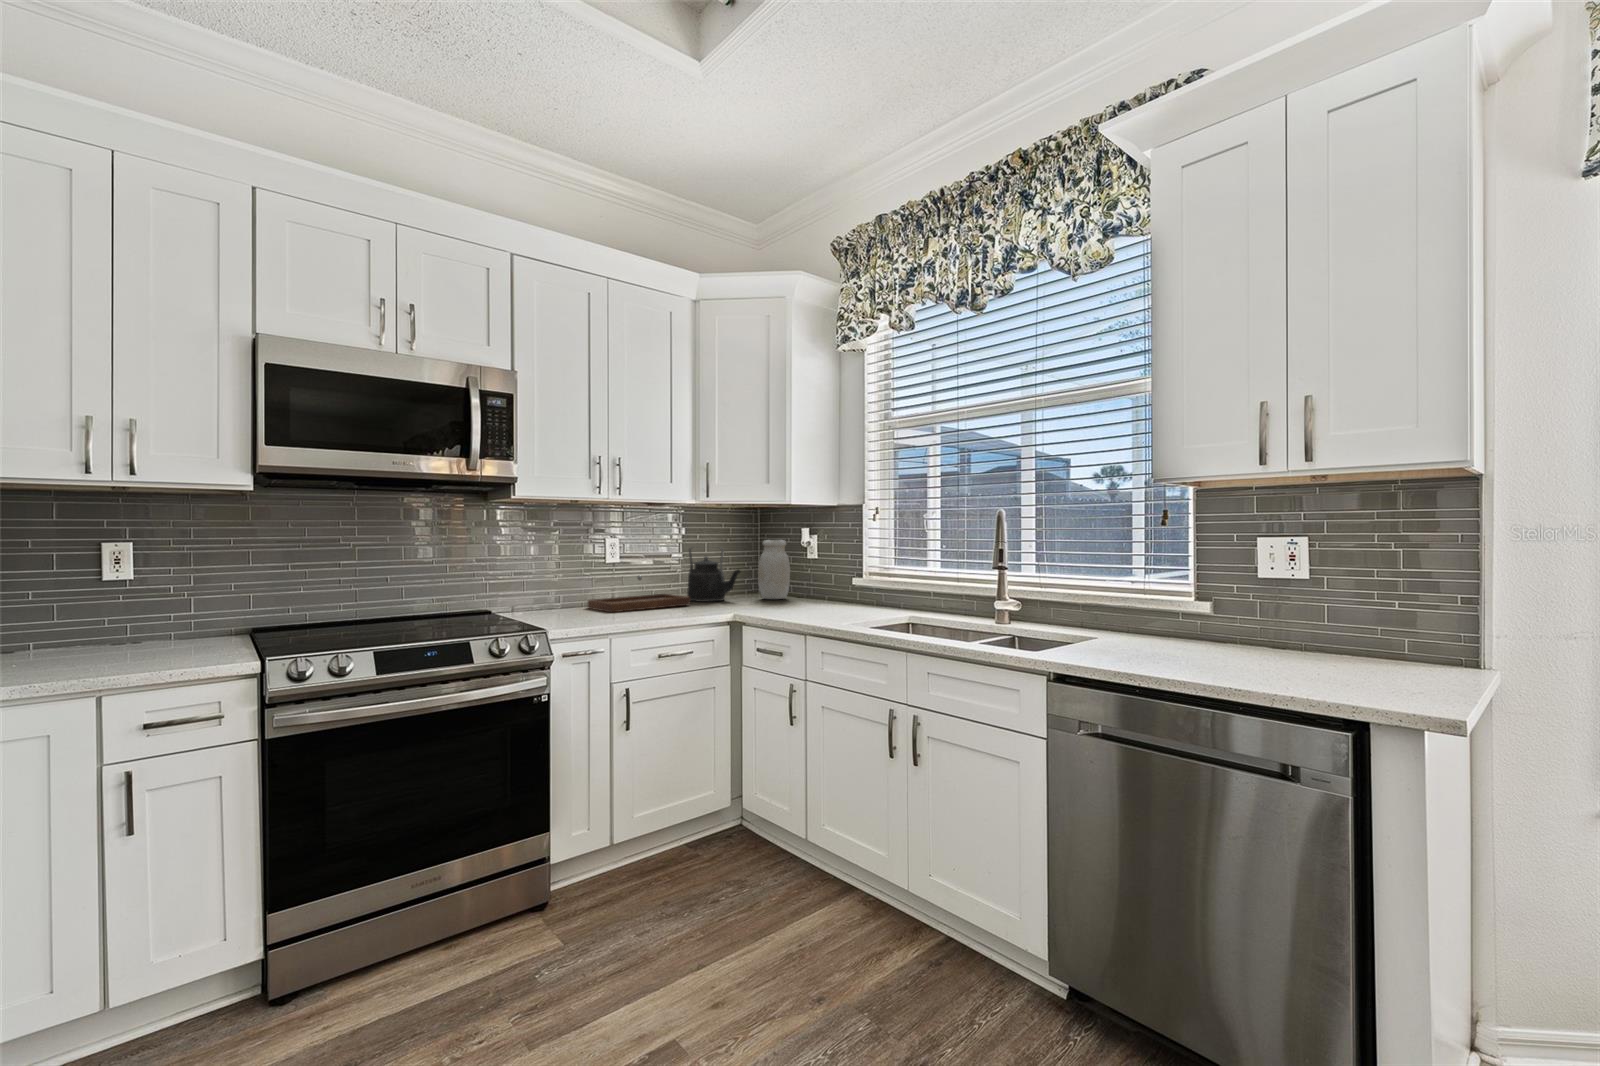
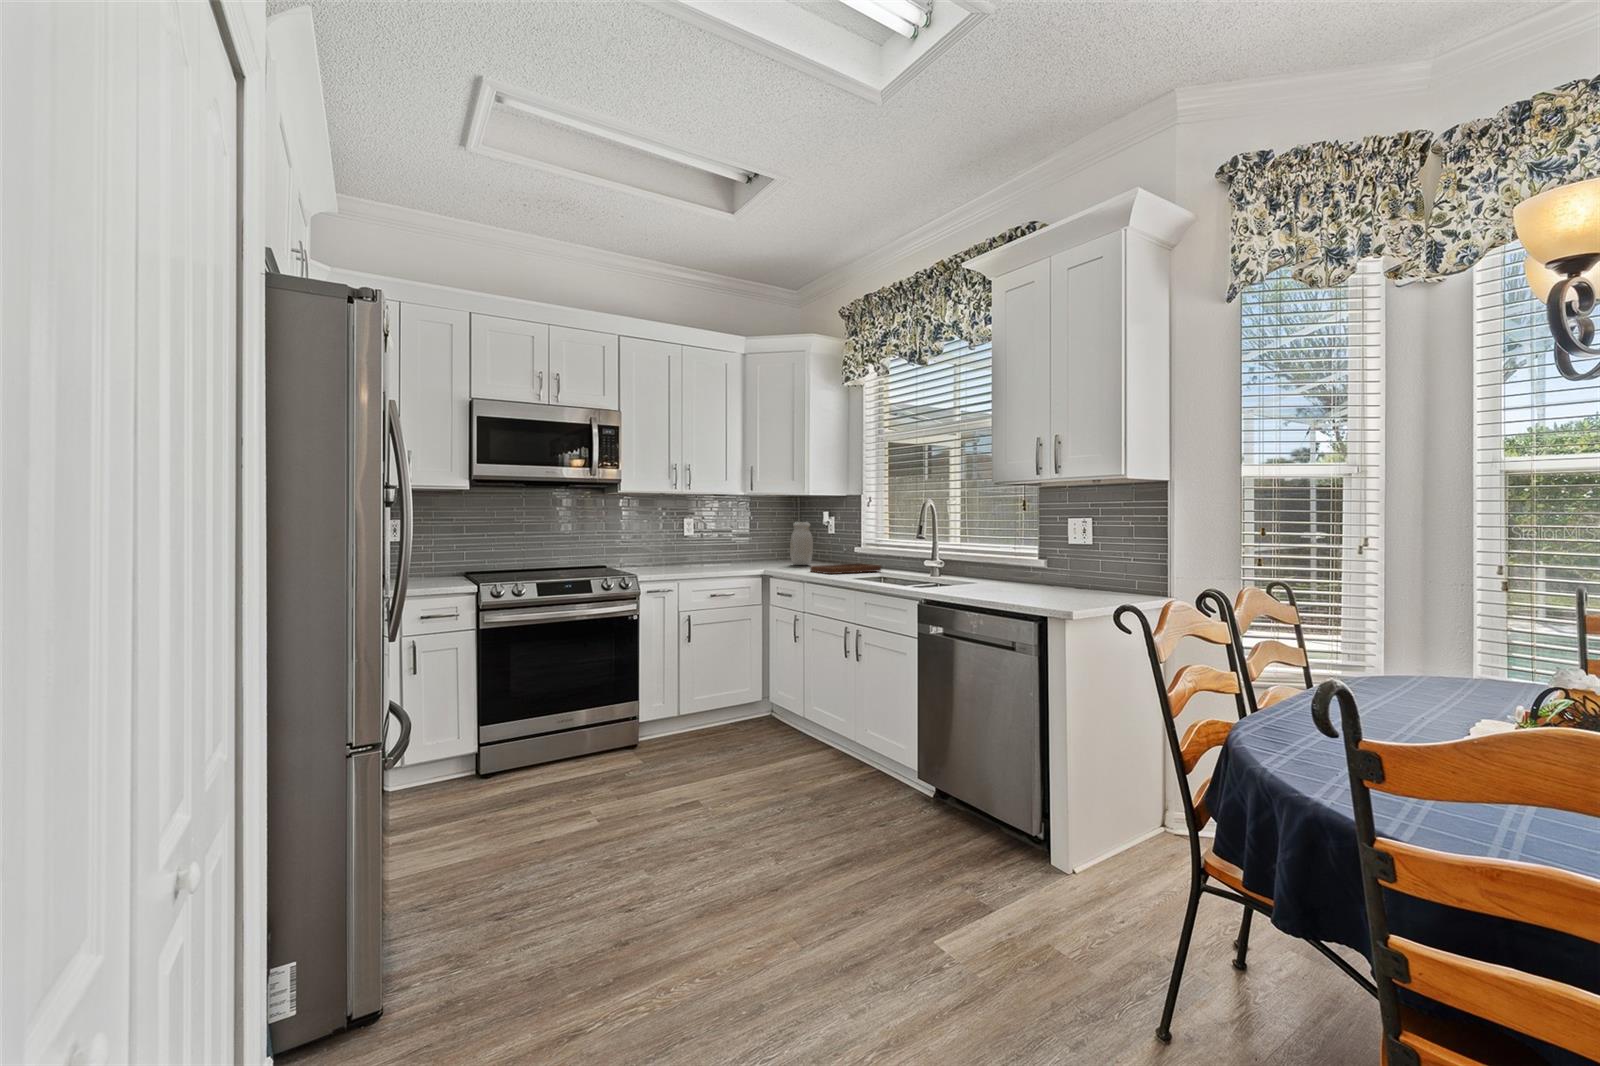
kettle: present [687,547,740,602] -> none [739,527,776,565]
tray: present [588,576,690,612] -> present [810,550,881,574]

